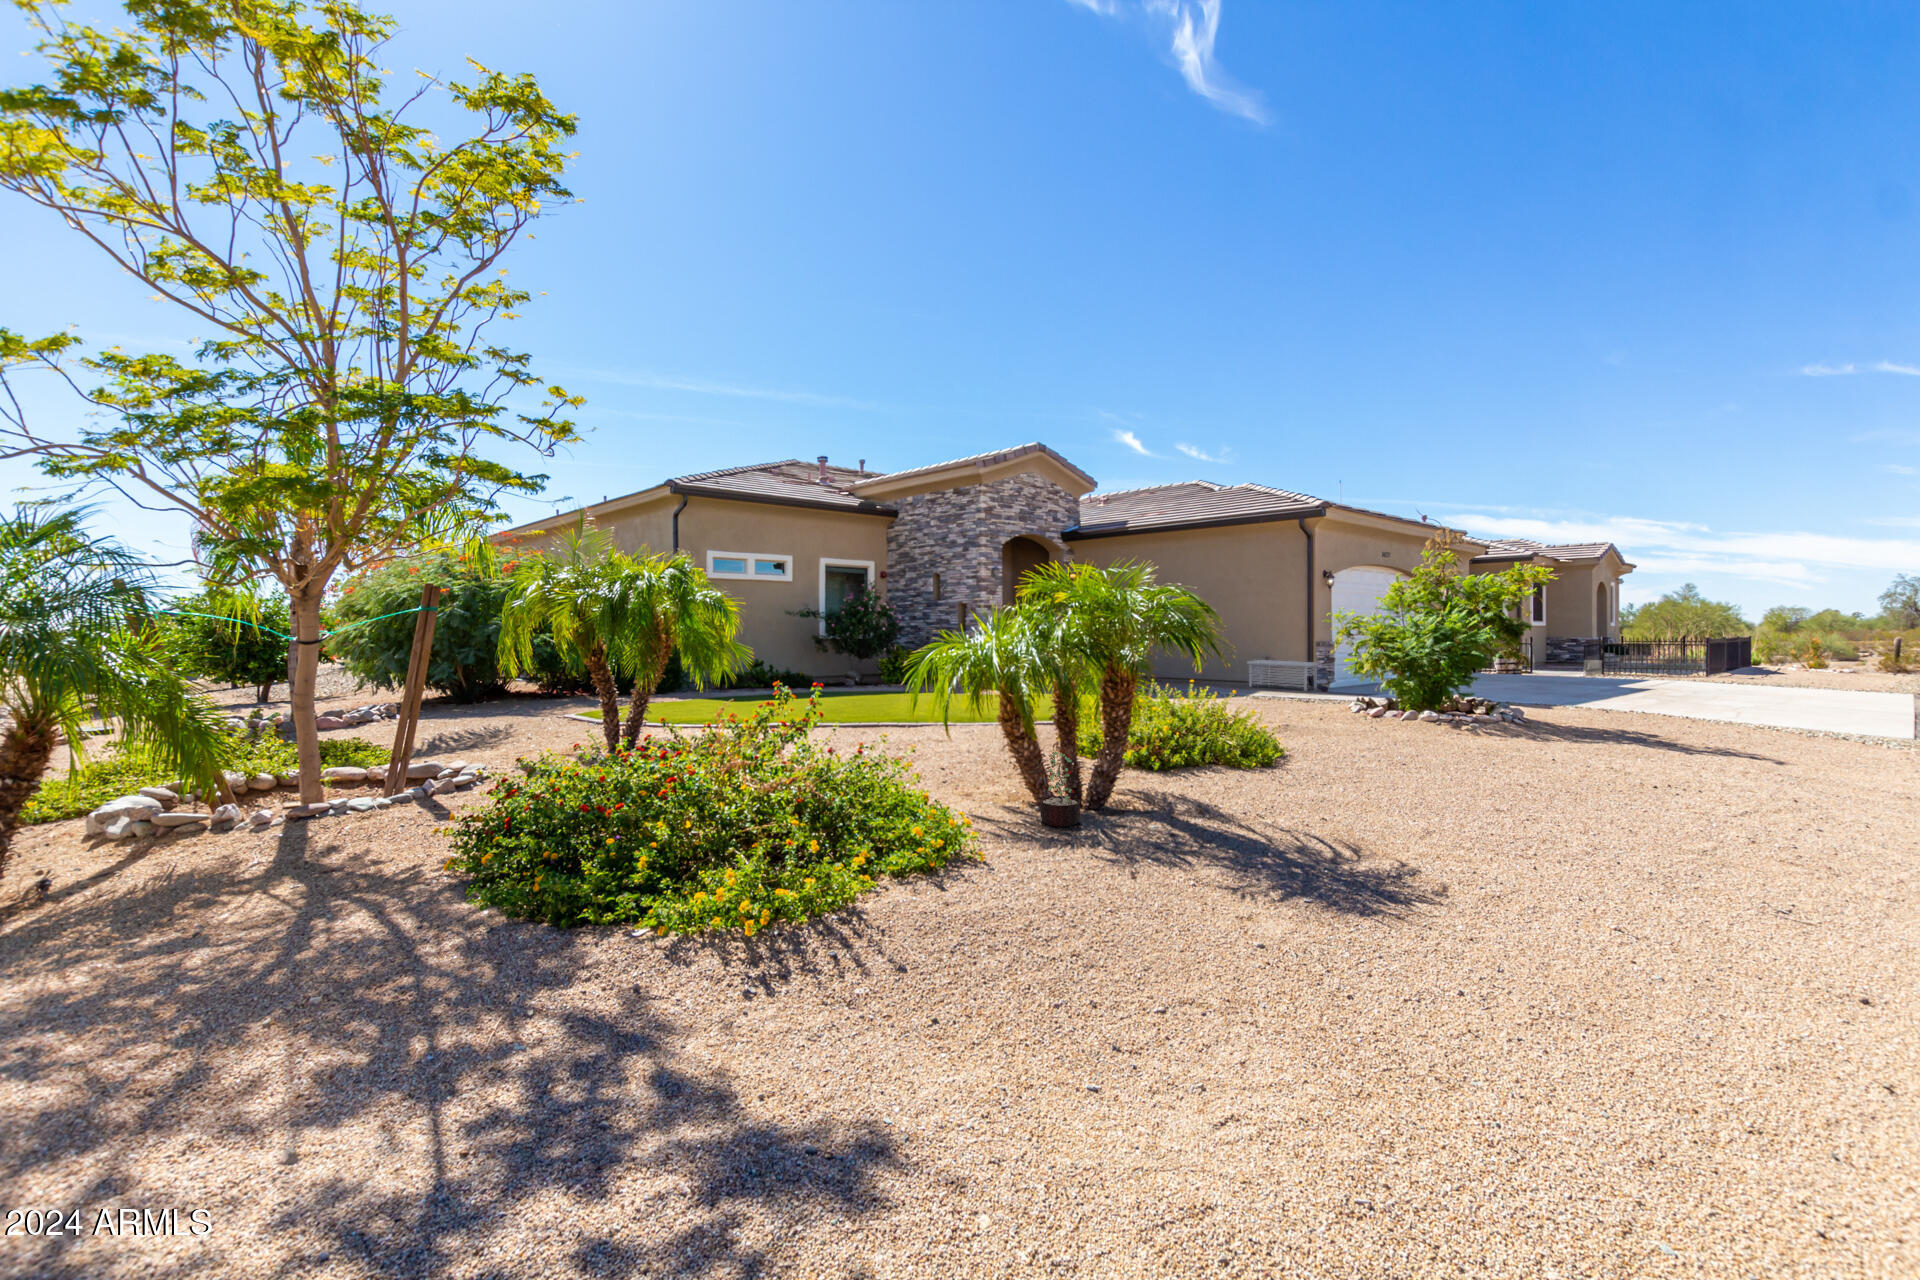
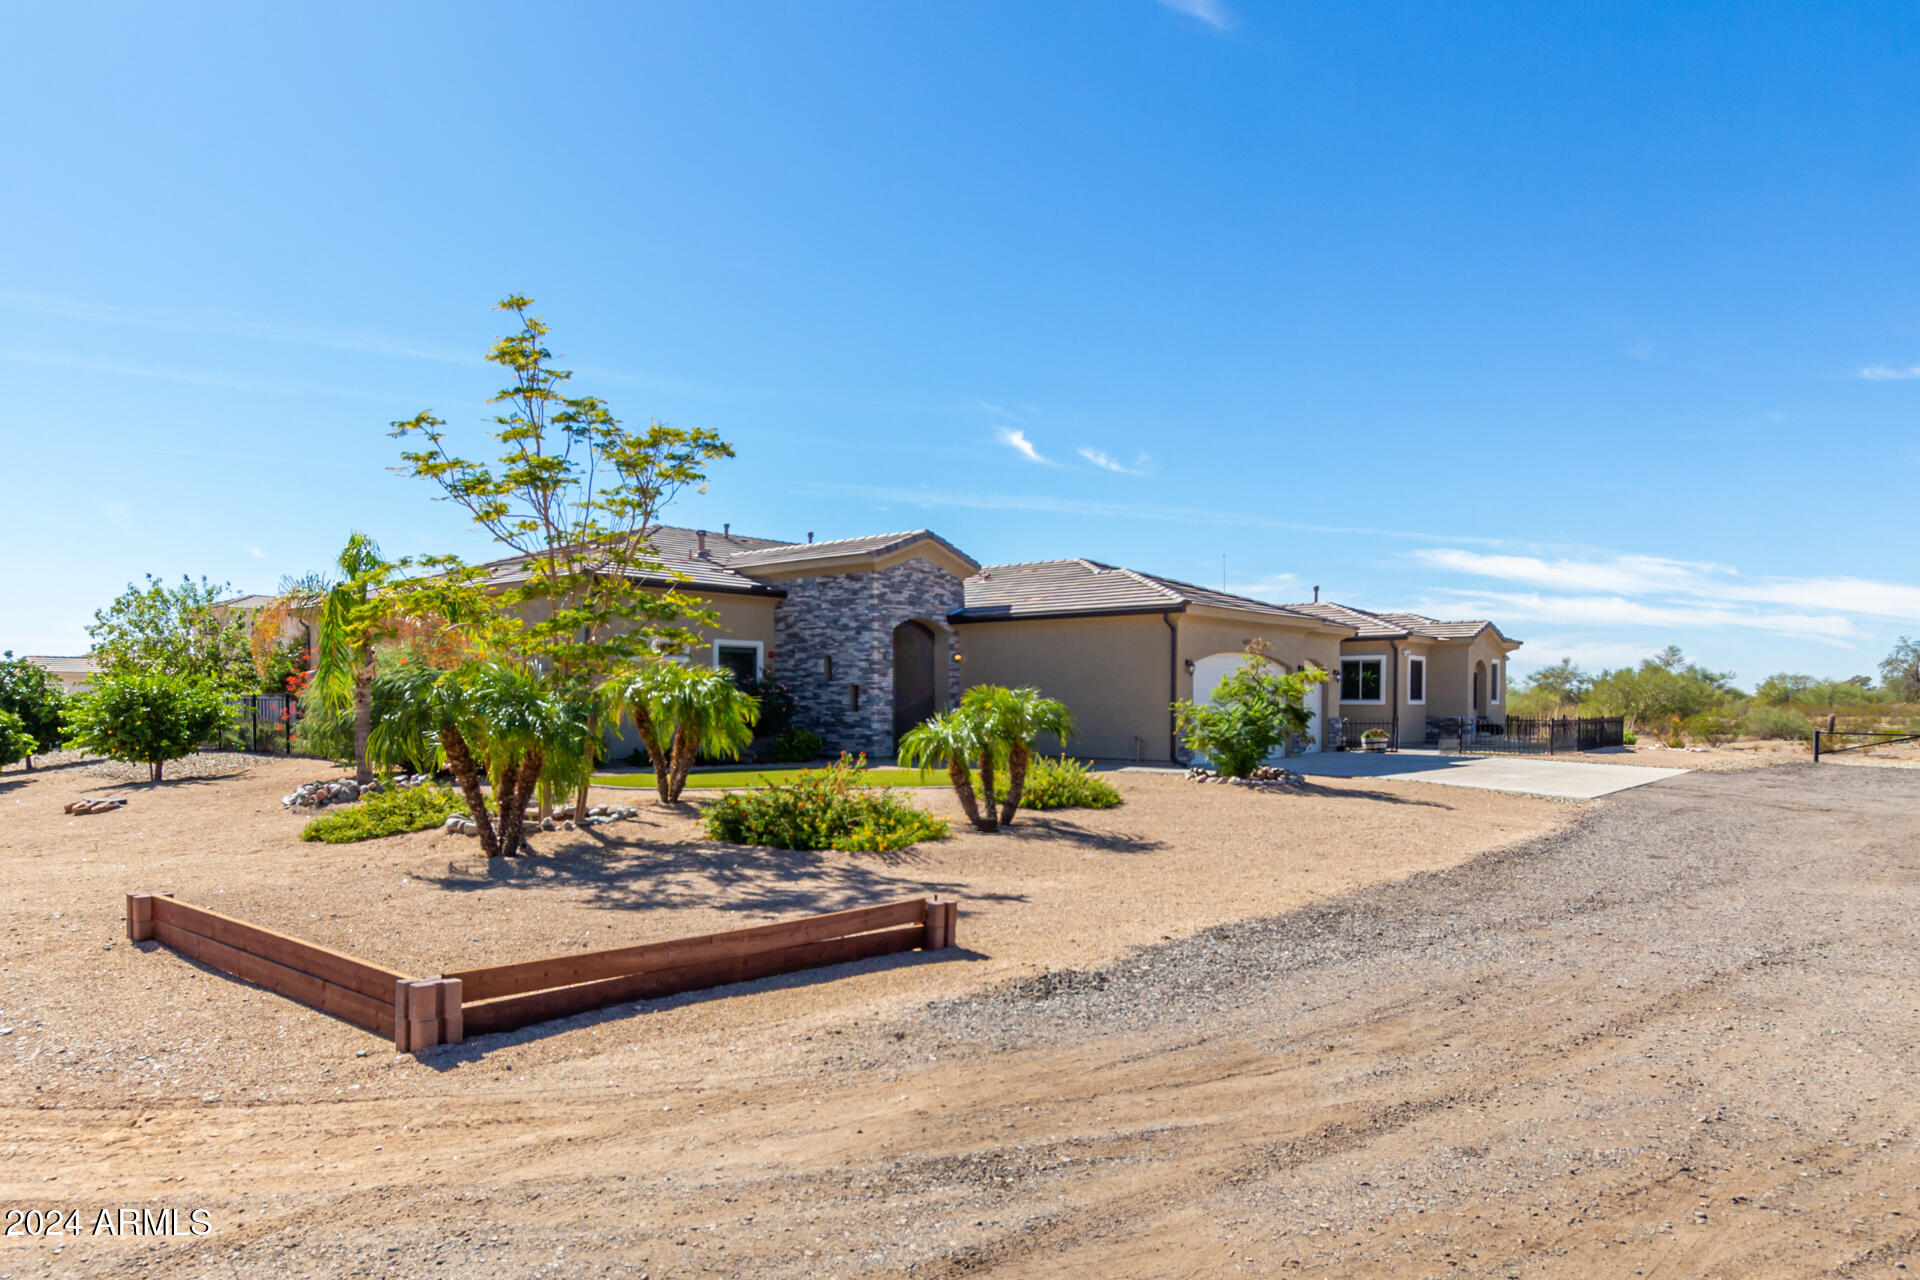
storage bench: present [1247,660,1318,691] -> none [1119,739,1180,767]

